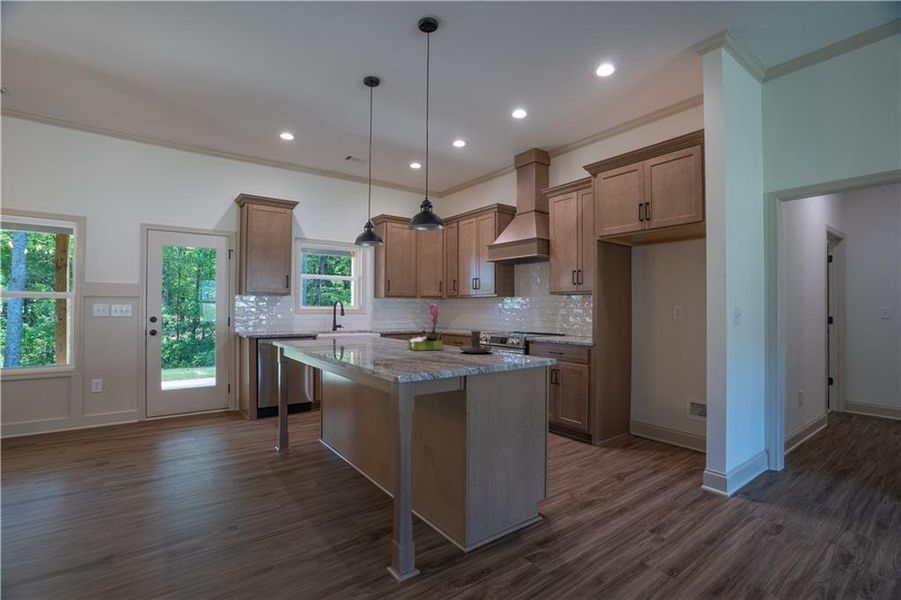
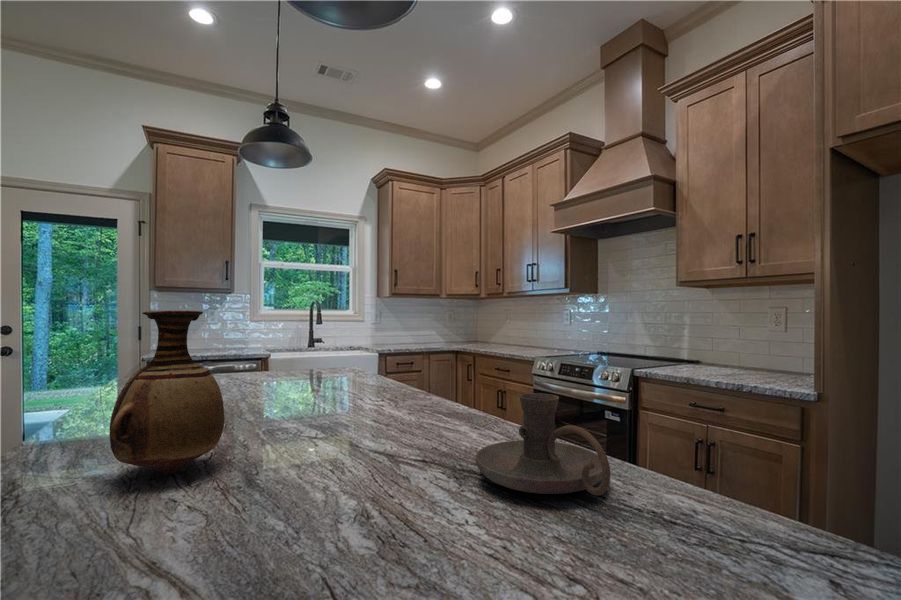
flower arrangement: present [408,304,443,351] -> none [322,293,433,452]
vase: none [365,309,391,353] -> present [110,311,224,474]

